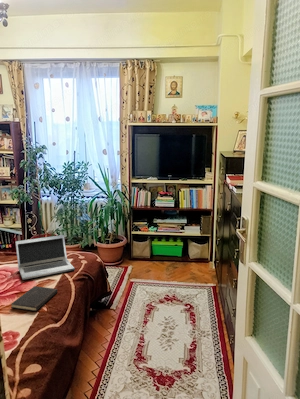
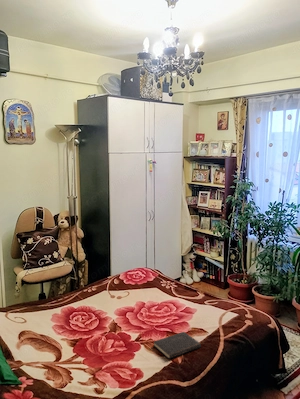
laptop: present [16,235,75,280] -> none [180,280,235,328]

